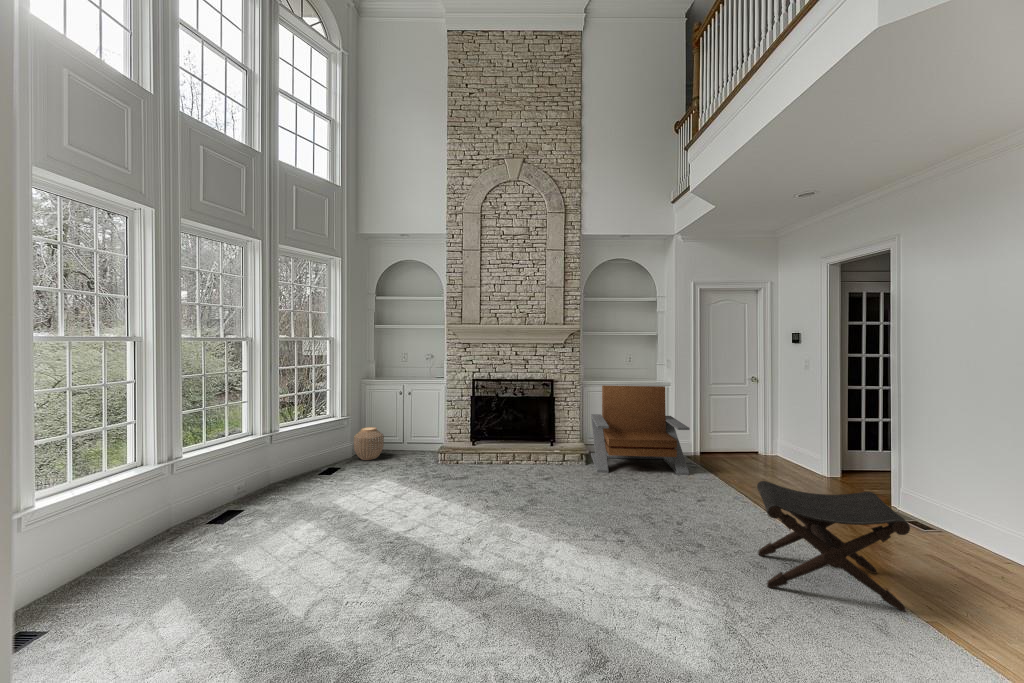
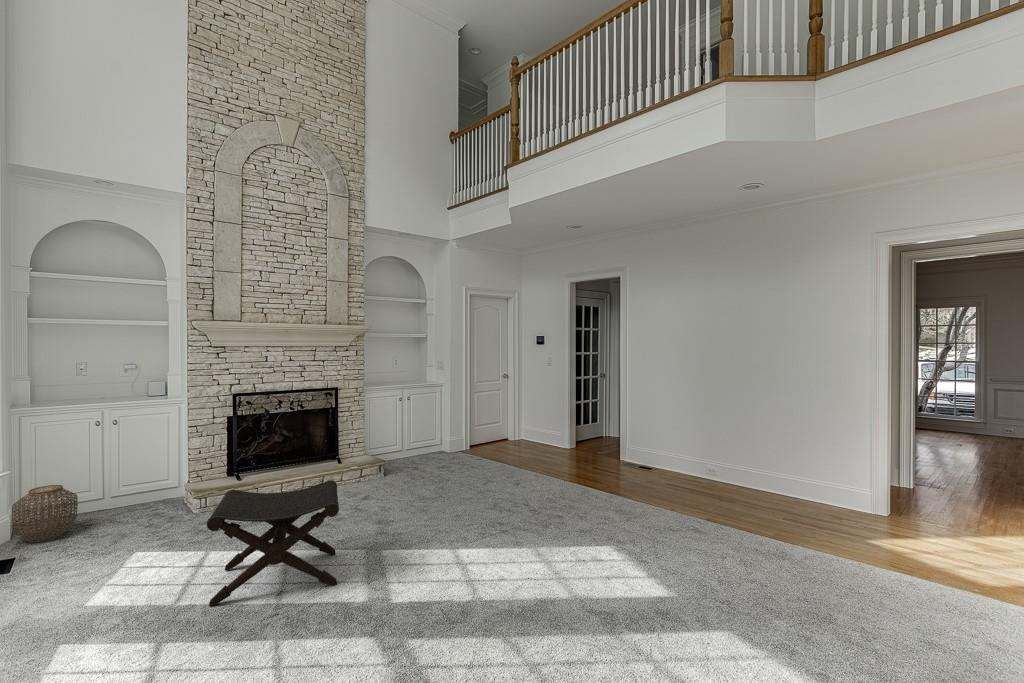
lounge chair: present [591,385,690,475] -> none [374,387,484,482]
footstool: present [757,481,910,611] -> present [207,480,339,606]

